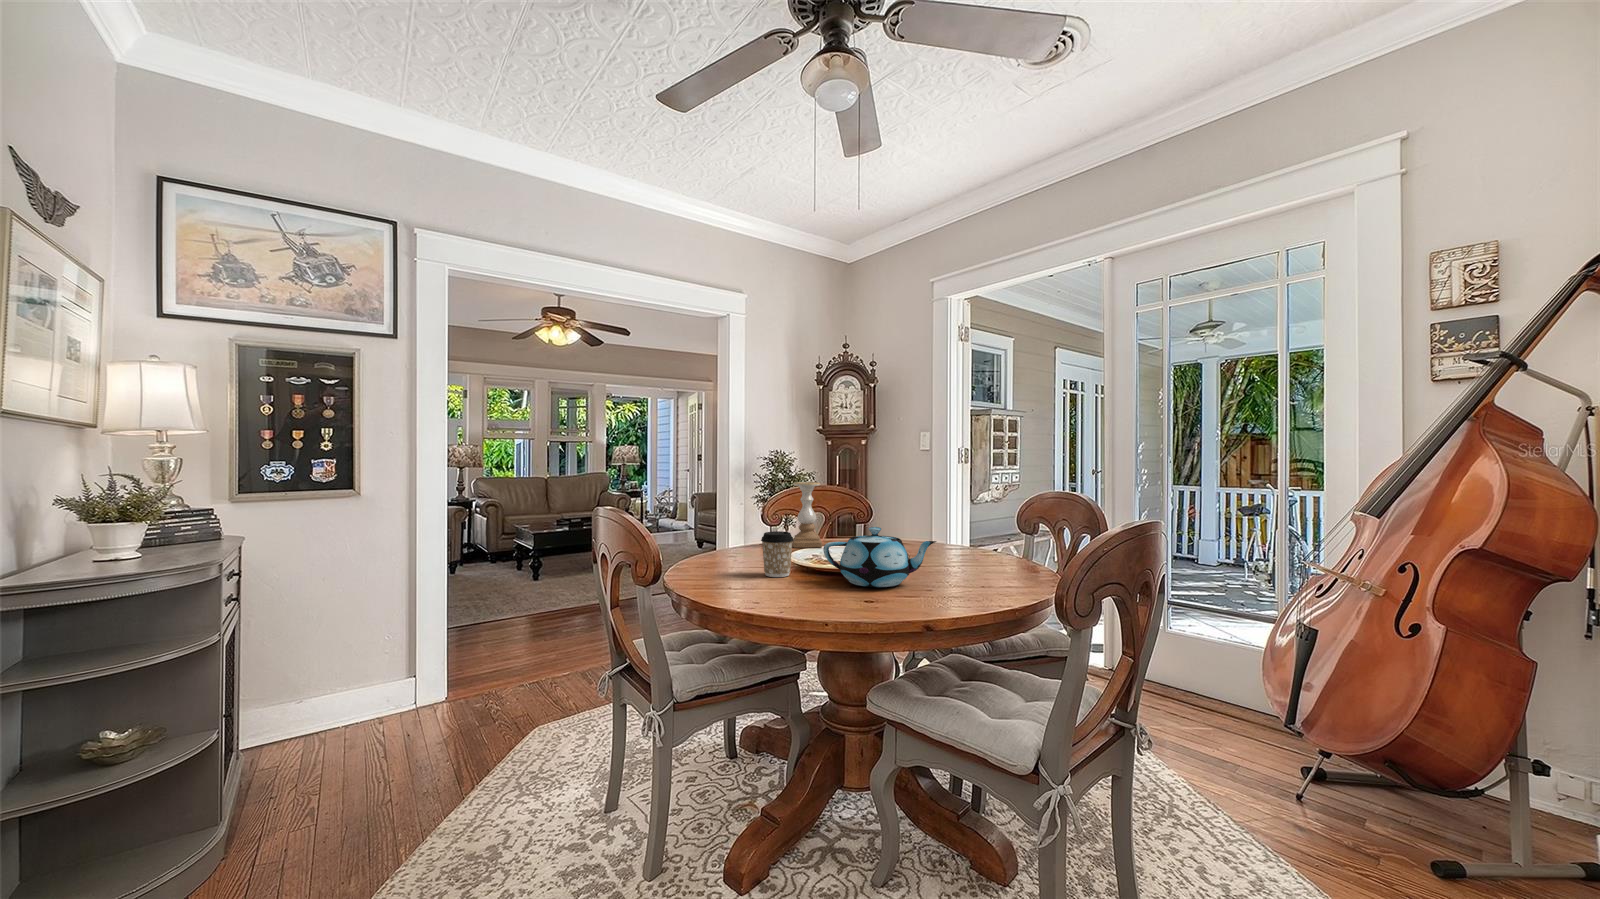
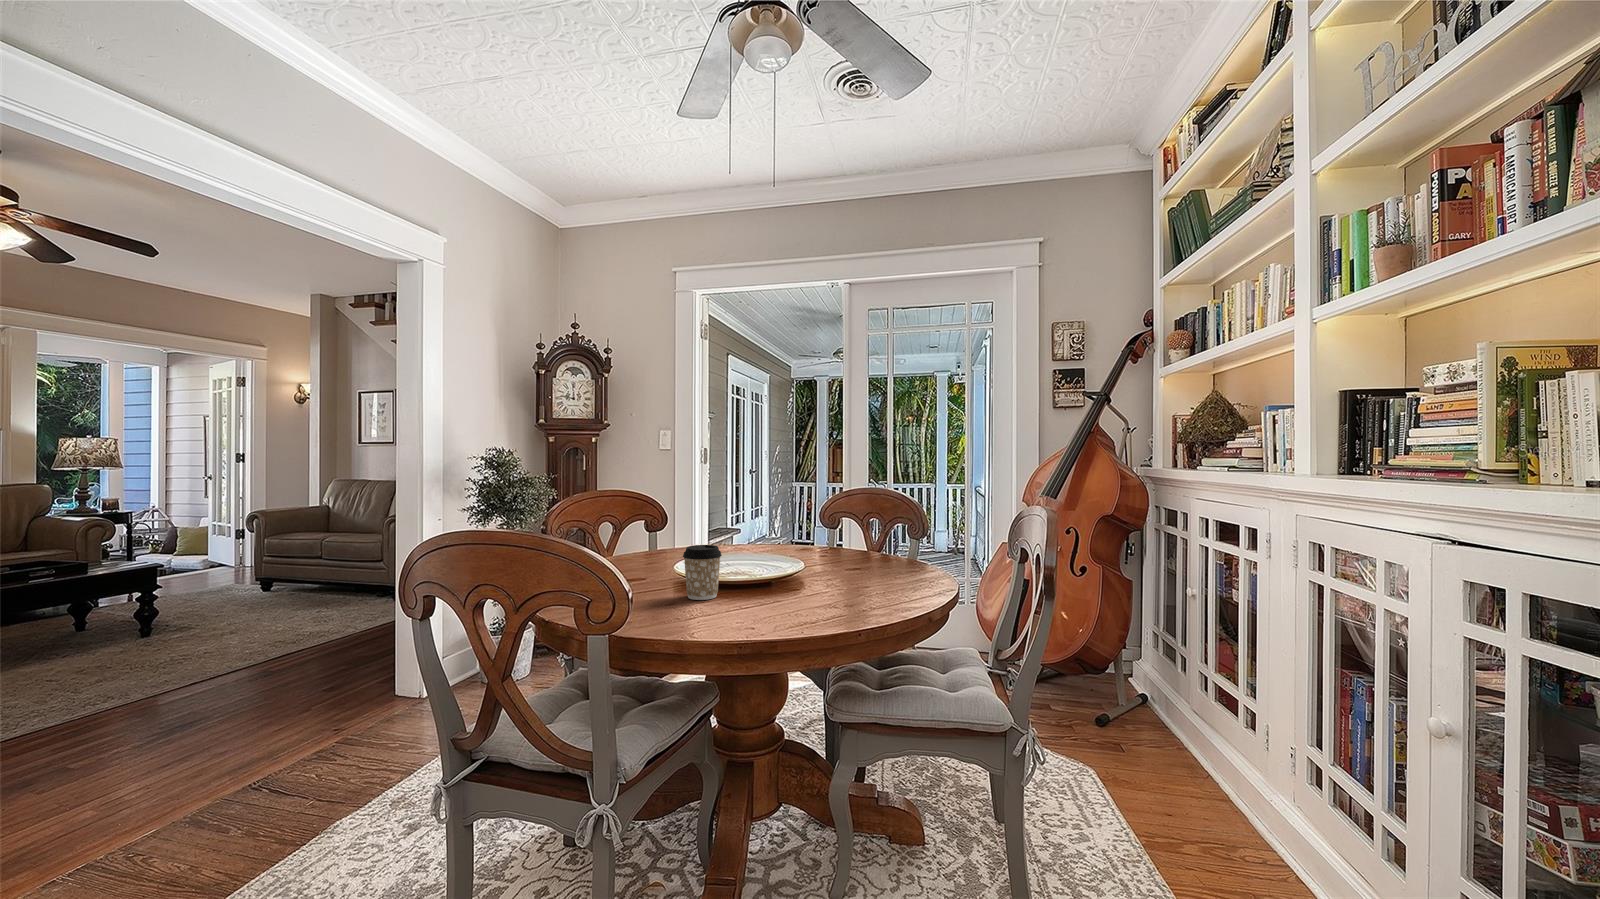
candle holder: present [792,482,822,548] -> none [624,486,668,563]
teapot: present [823,527,936,587] -> none [762,531,870,594]

